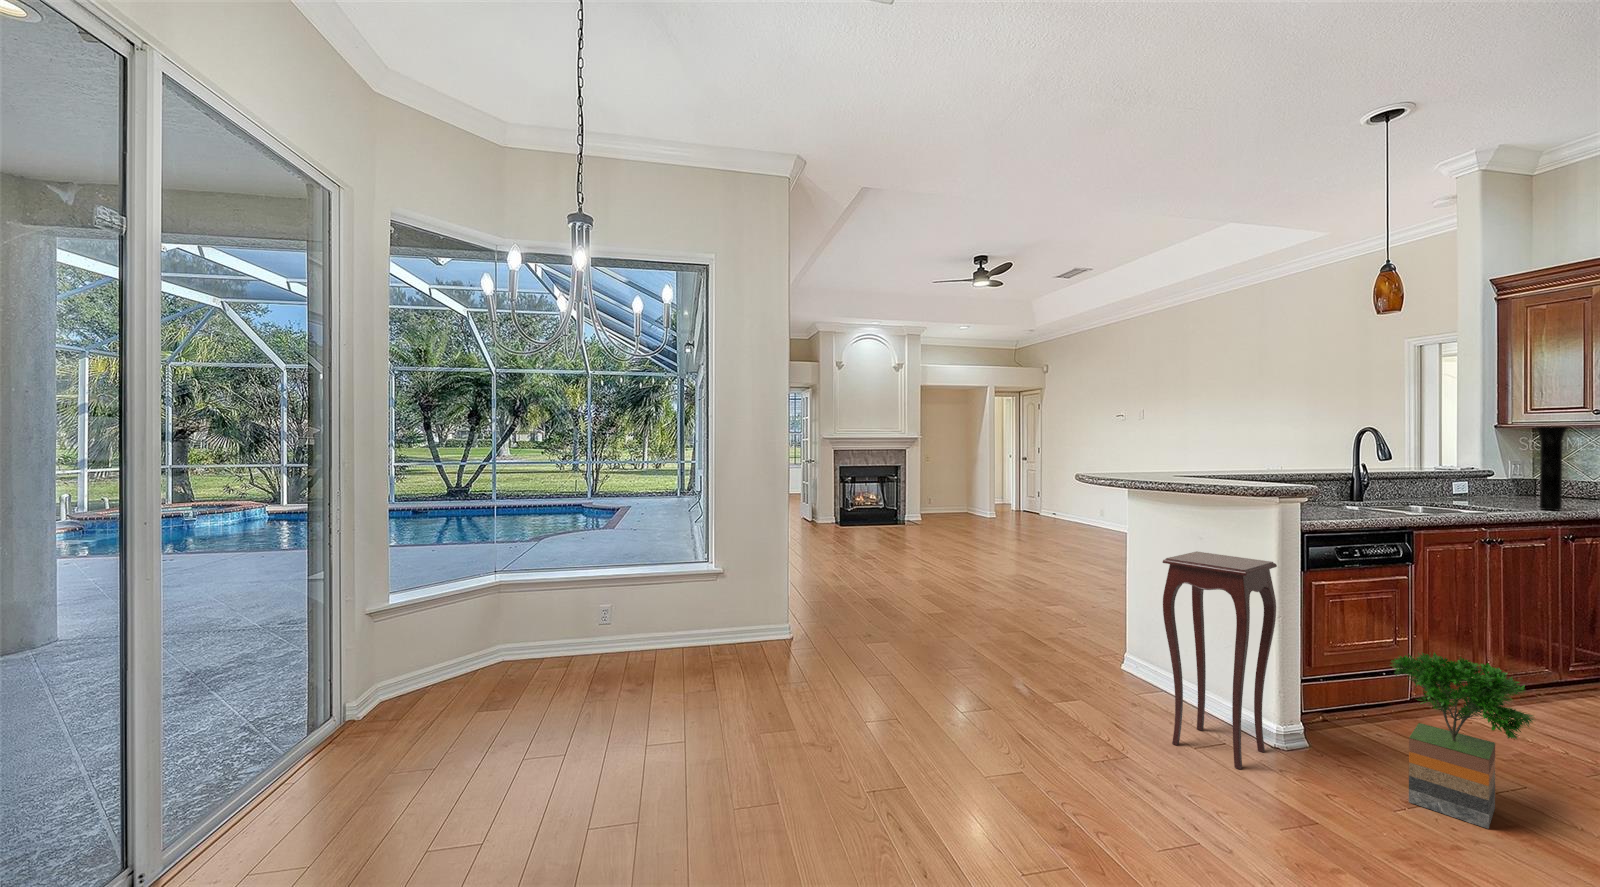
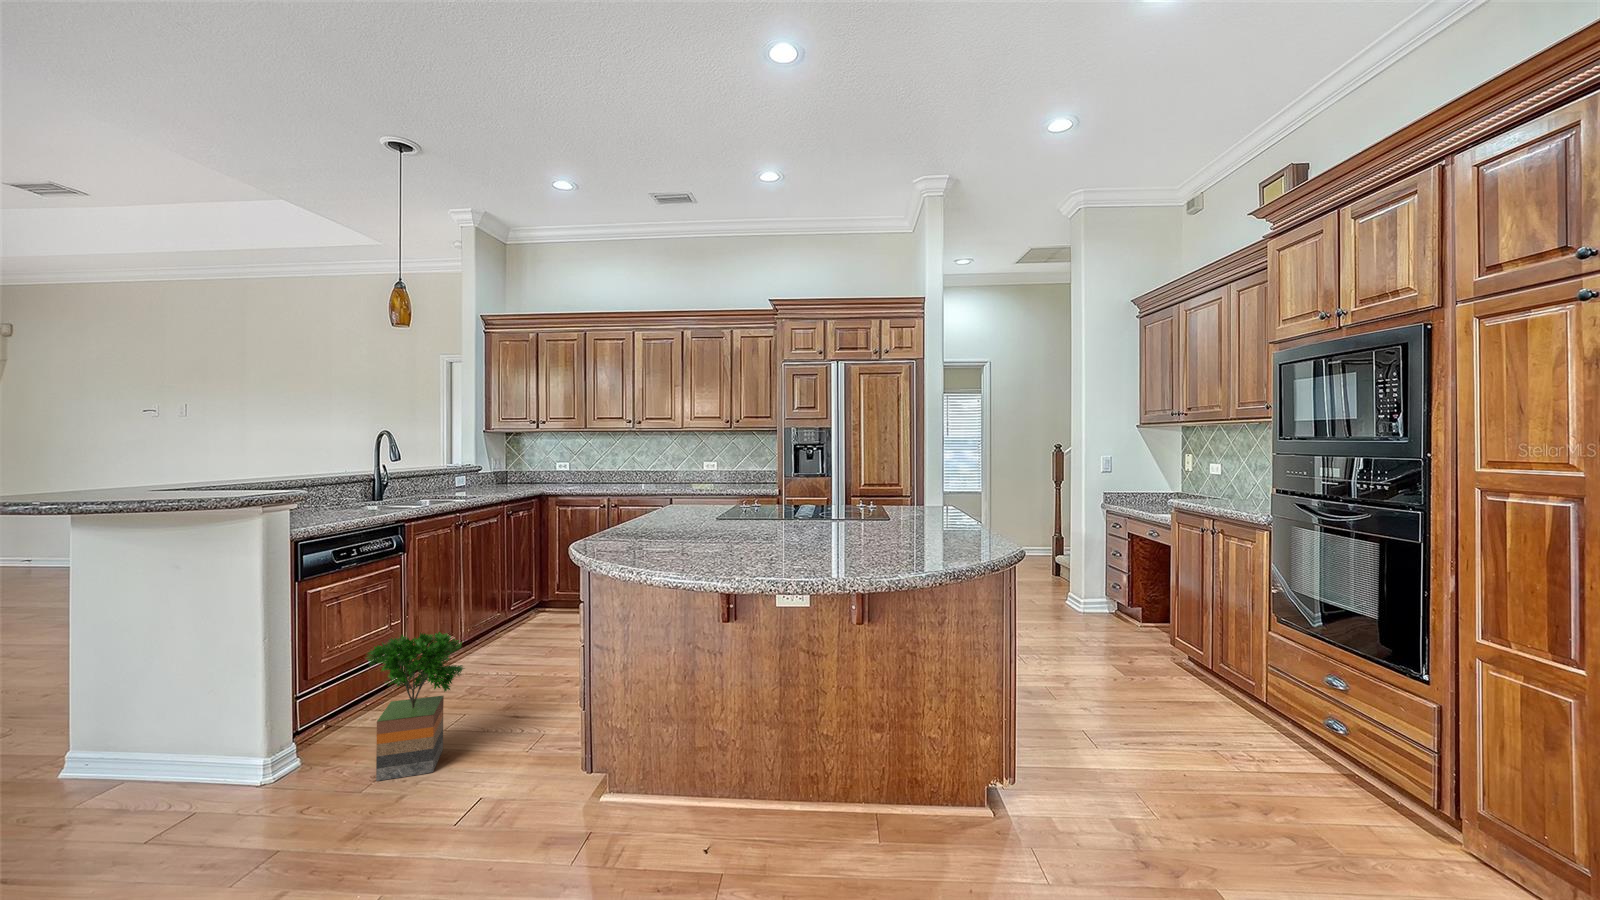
vase: present [1535,427,1568,511] -> none [497,434,516,495]
side table: present [1163,552,1277,769] -> none [75,581,254,857]

